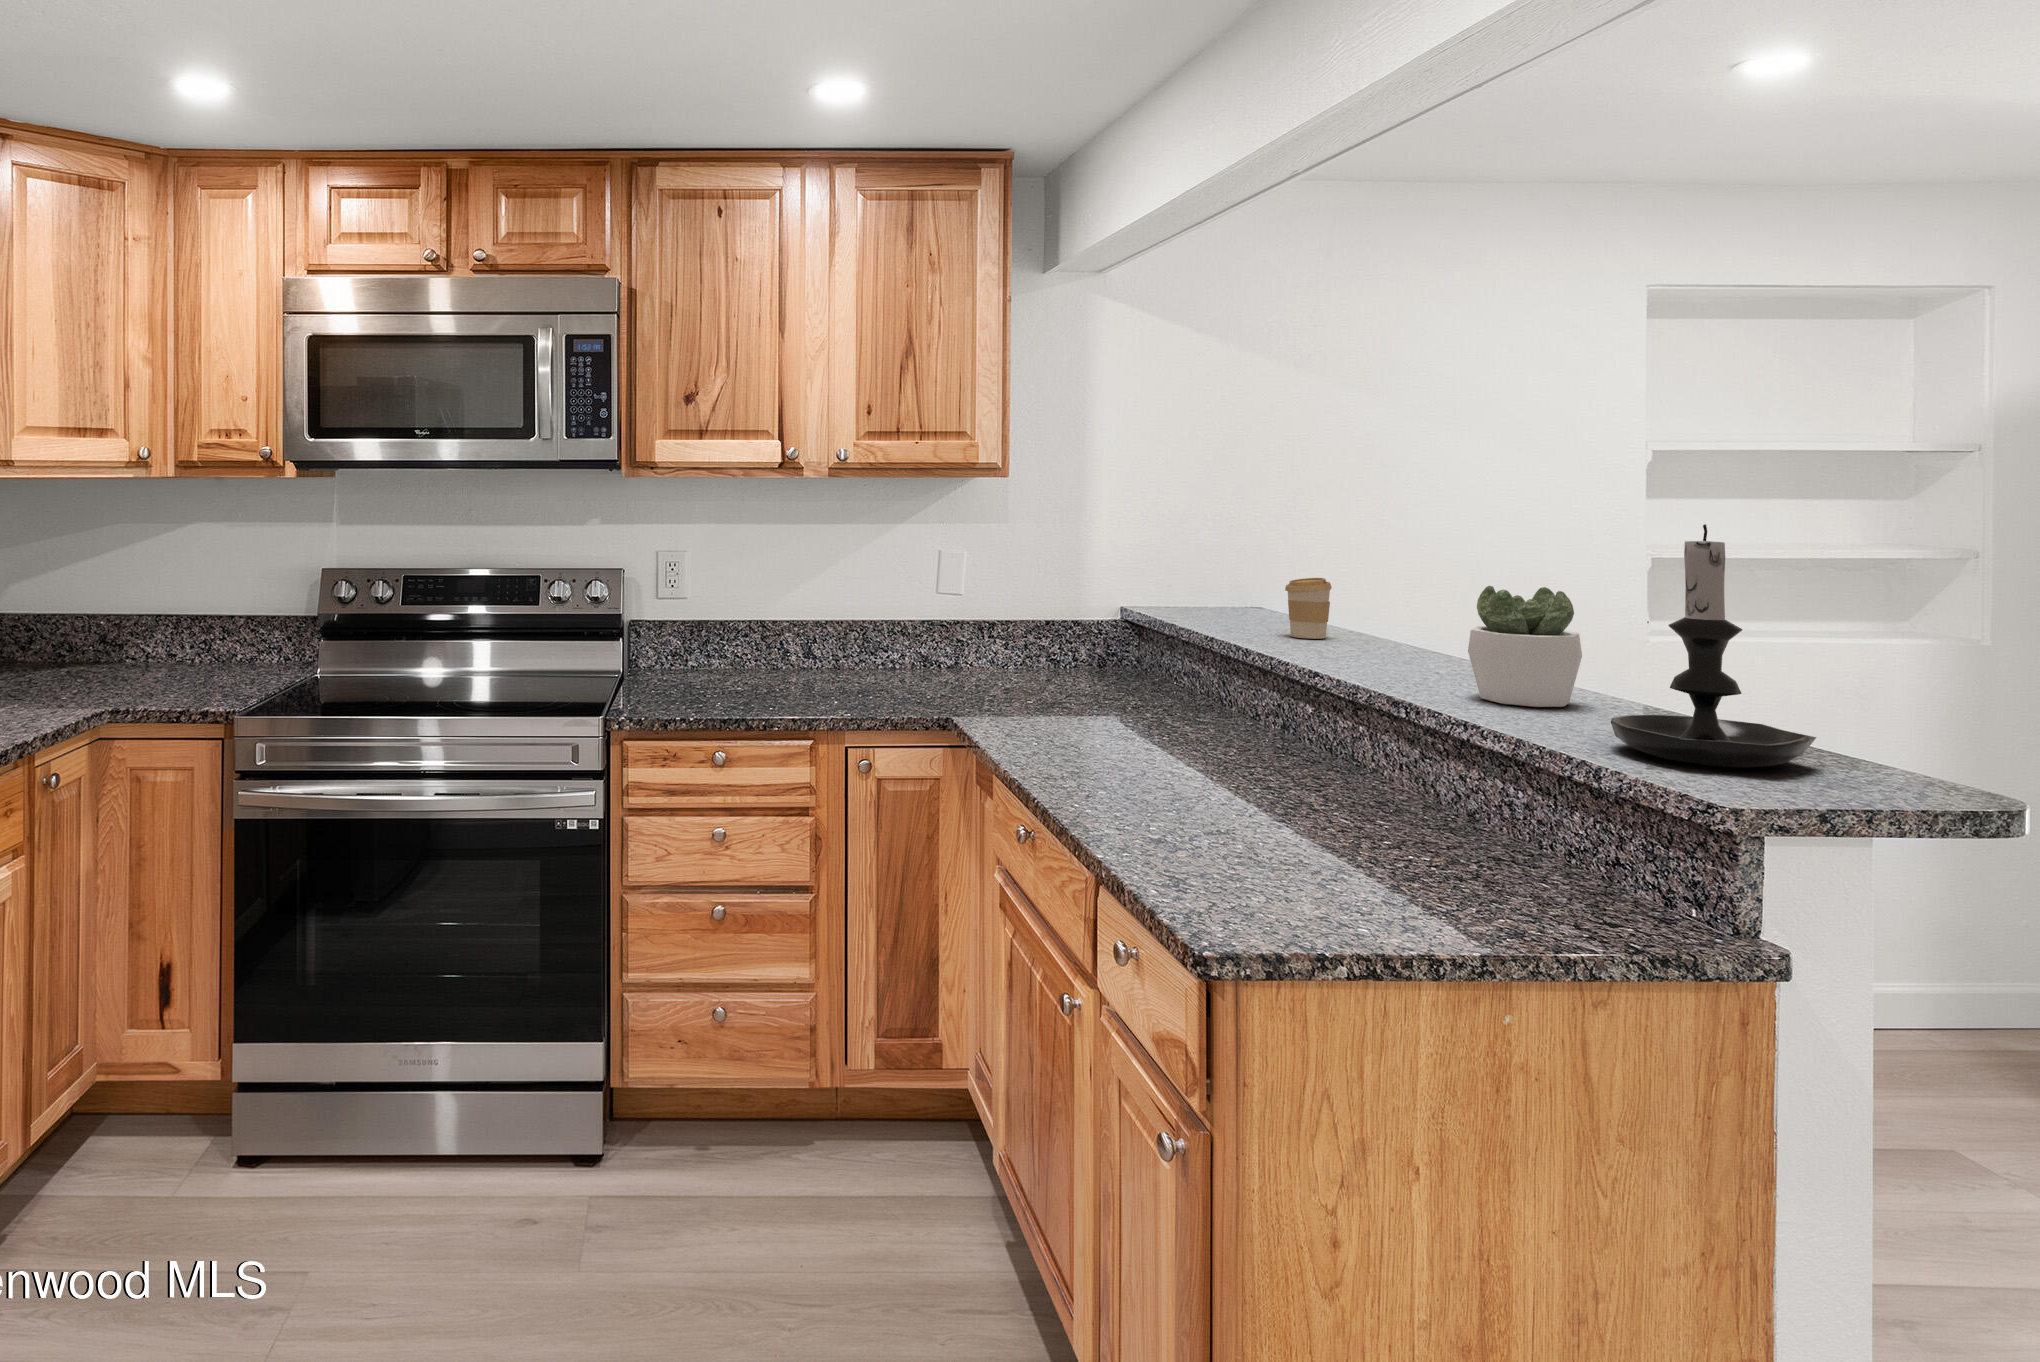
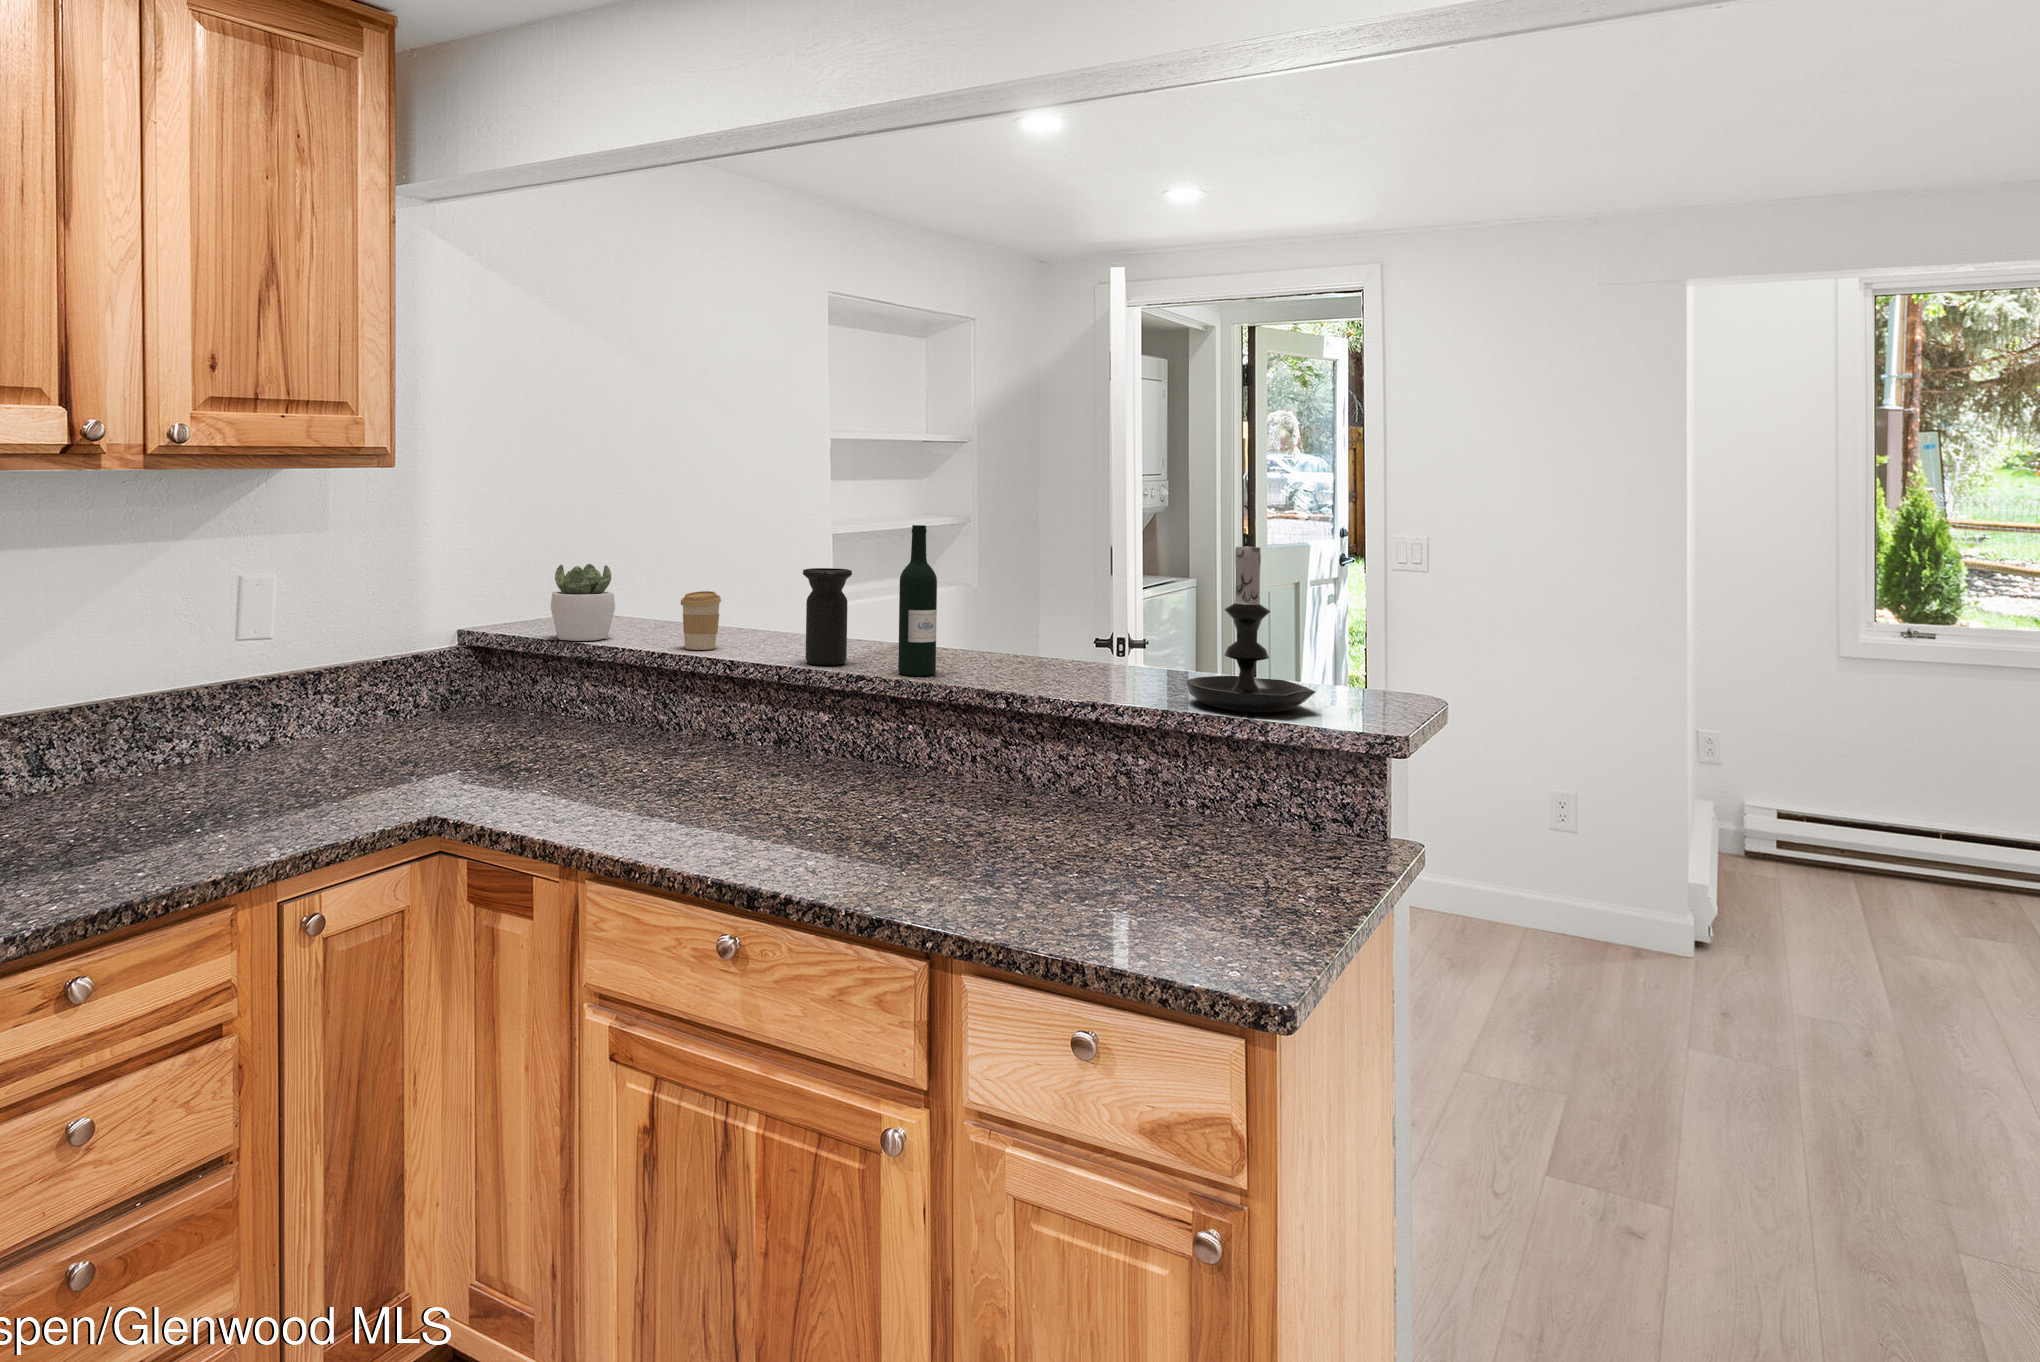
wine bottle: none [1408,509,1457,681] -> present [898,525,937,676]
vase: none [1346,556,1408,663] -> present [803,568,852,665]
succulent plant: present [1468,586,1582,707] -> present [550,564,615,641]

